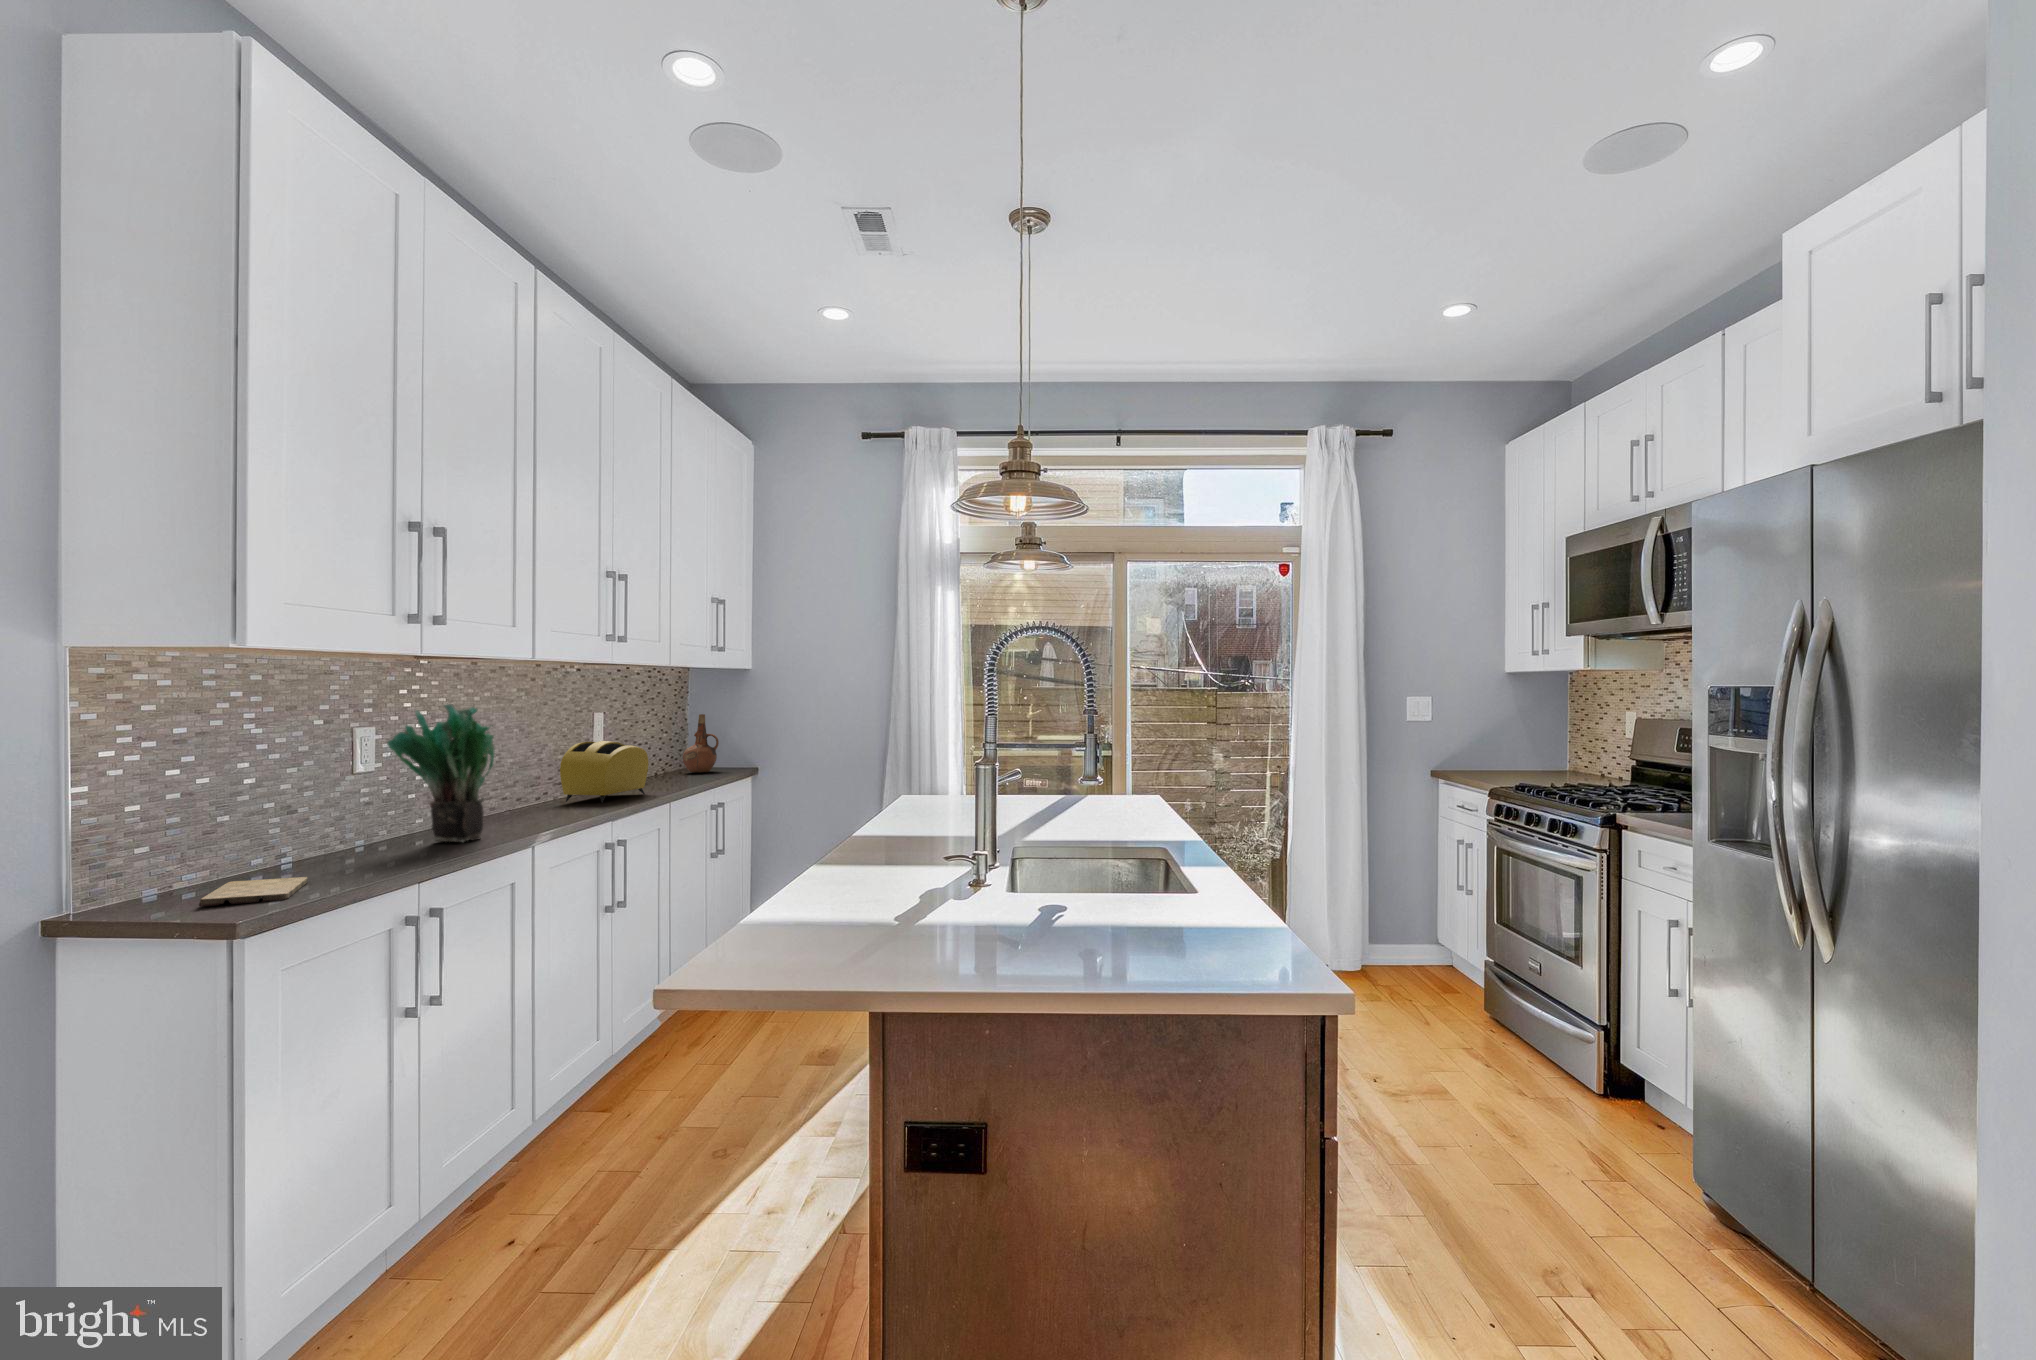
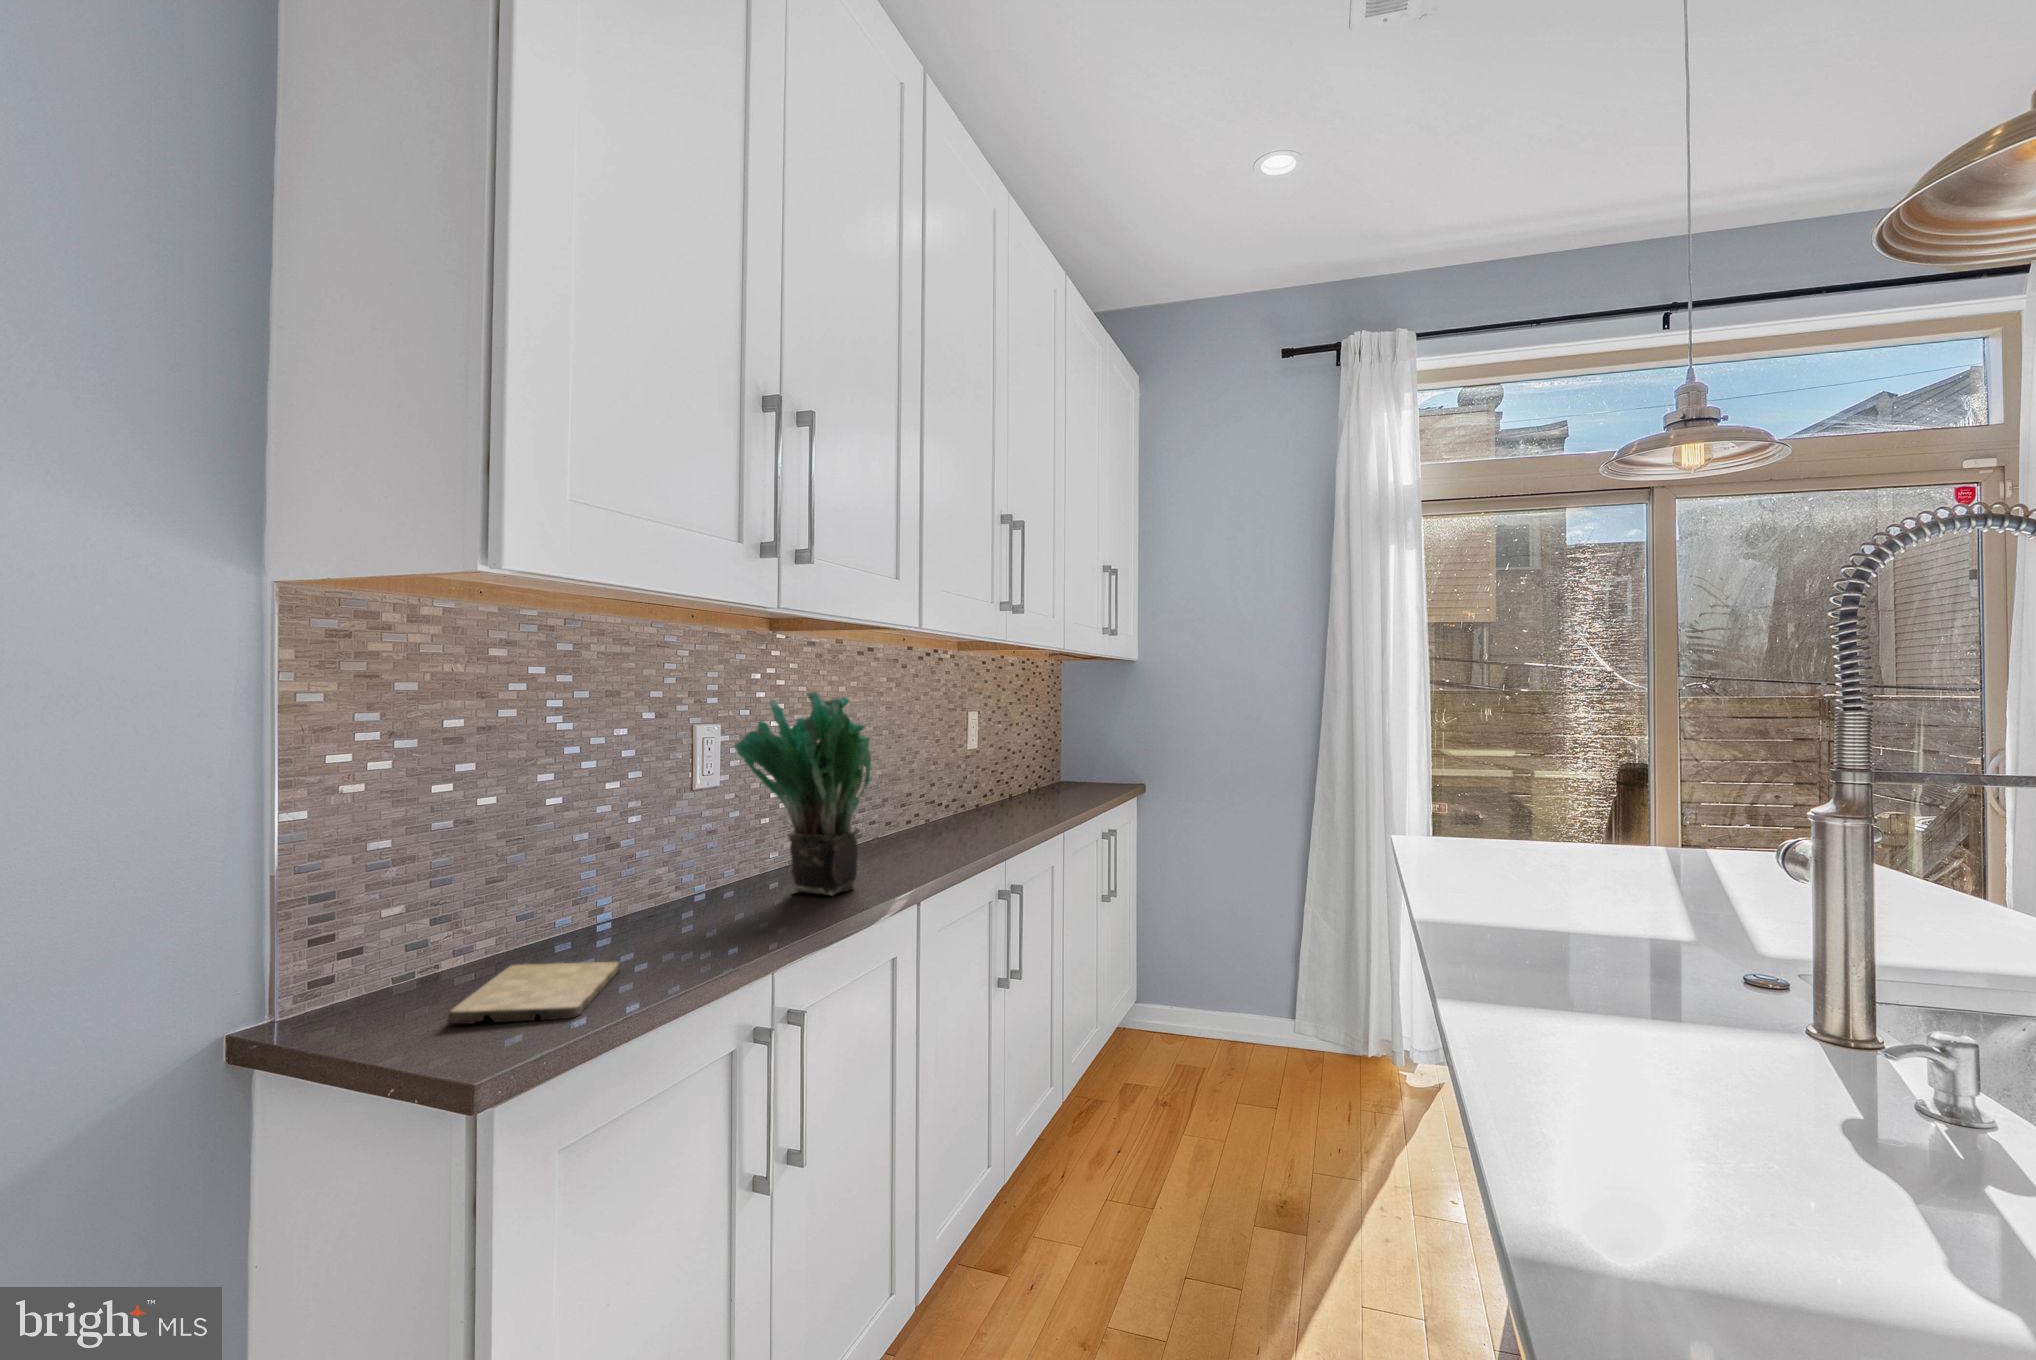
ceramic pitcher: present [683,714,719,772] -> none [1060,716,1102,788]
toaster: present [560,741,648,803] -> none [936,748,1040,831]

